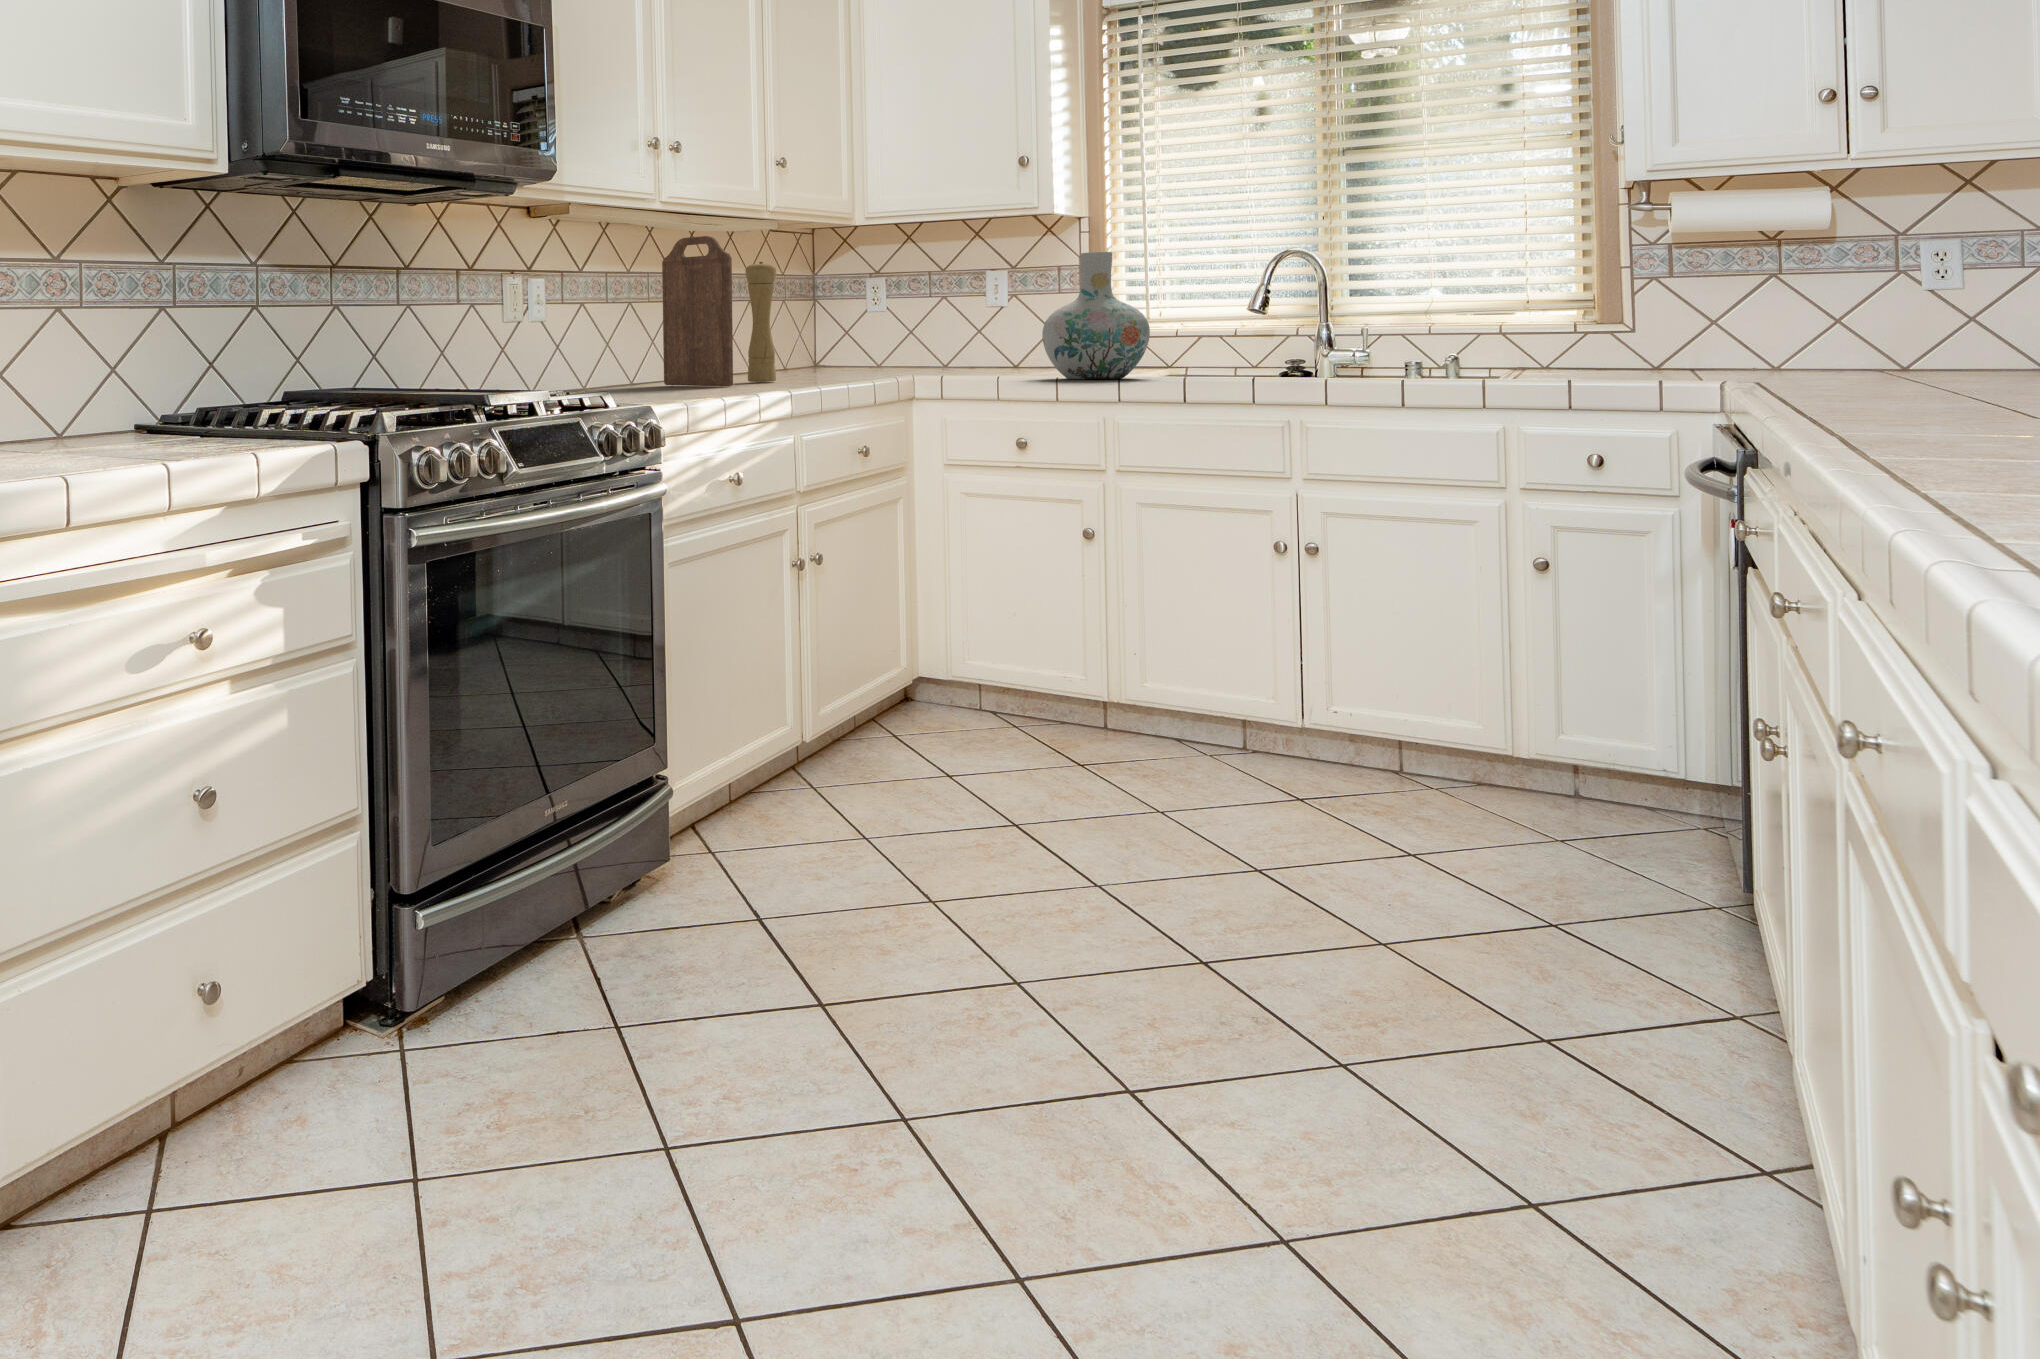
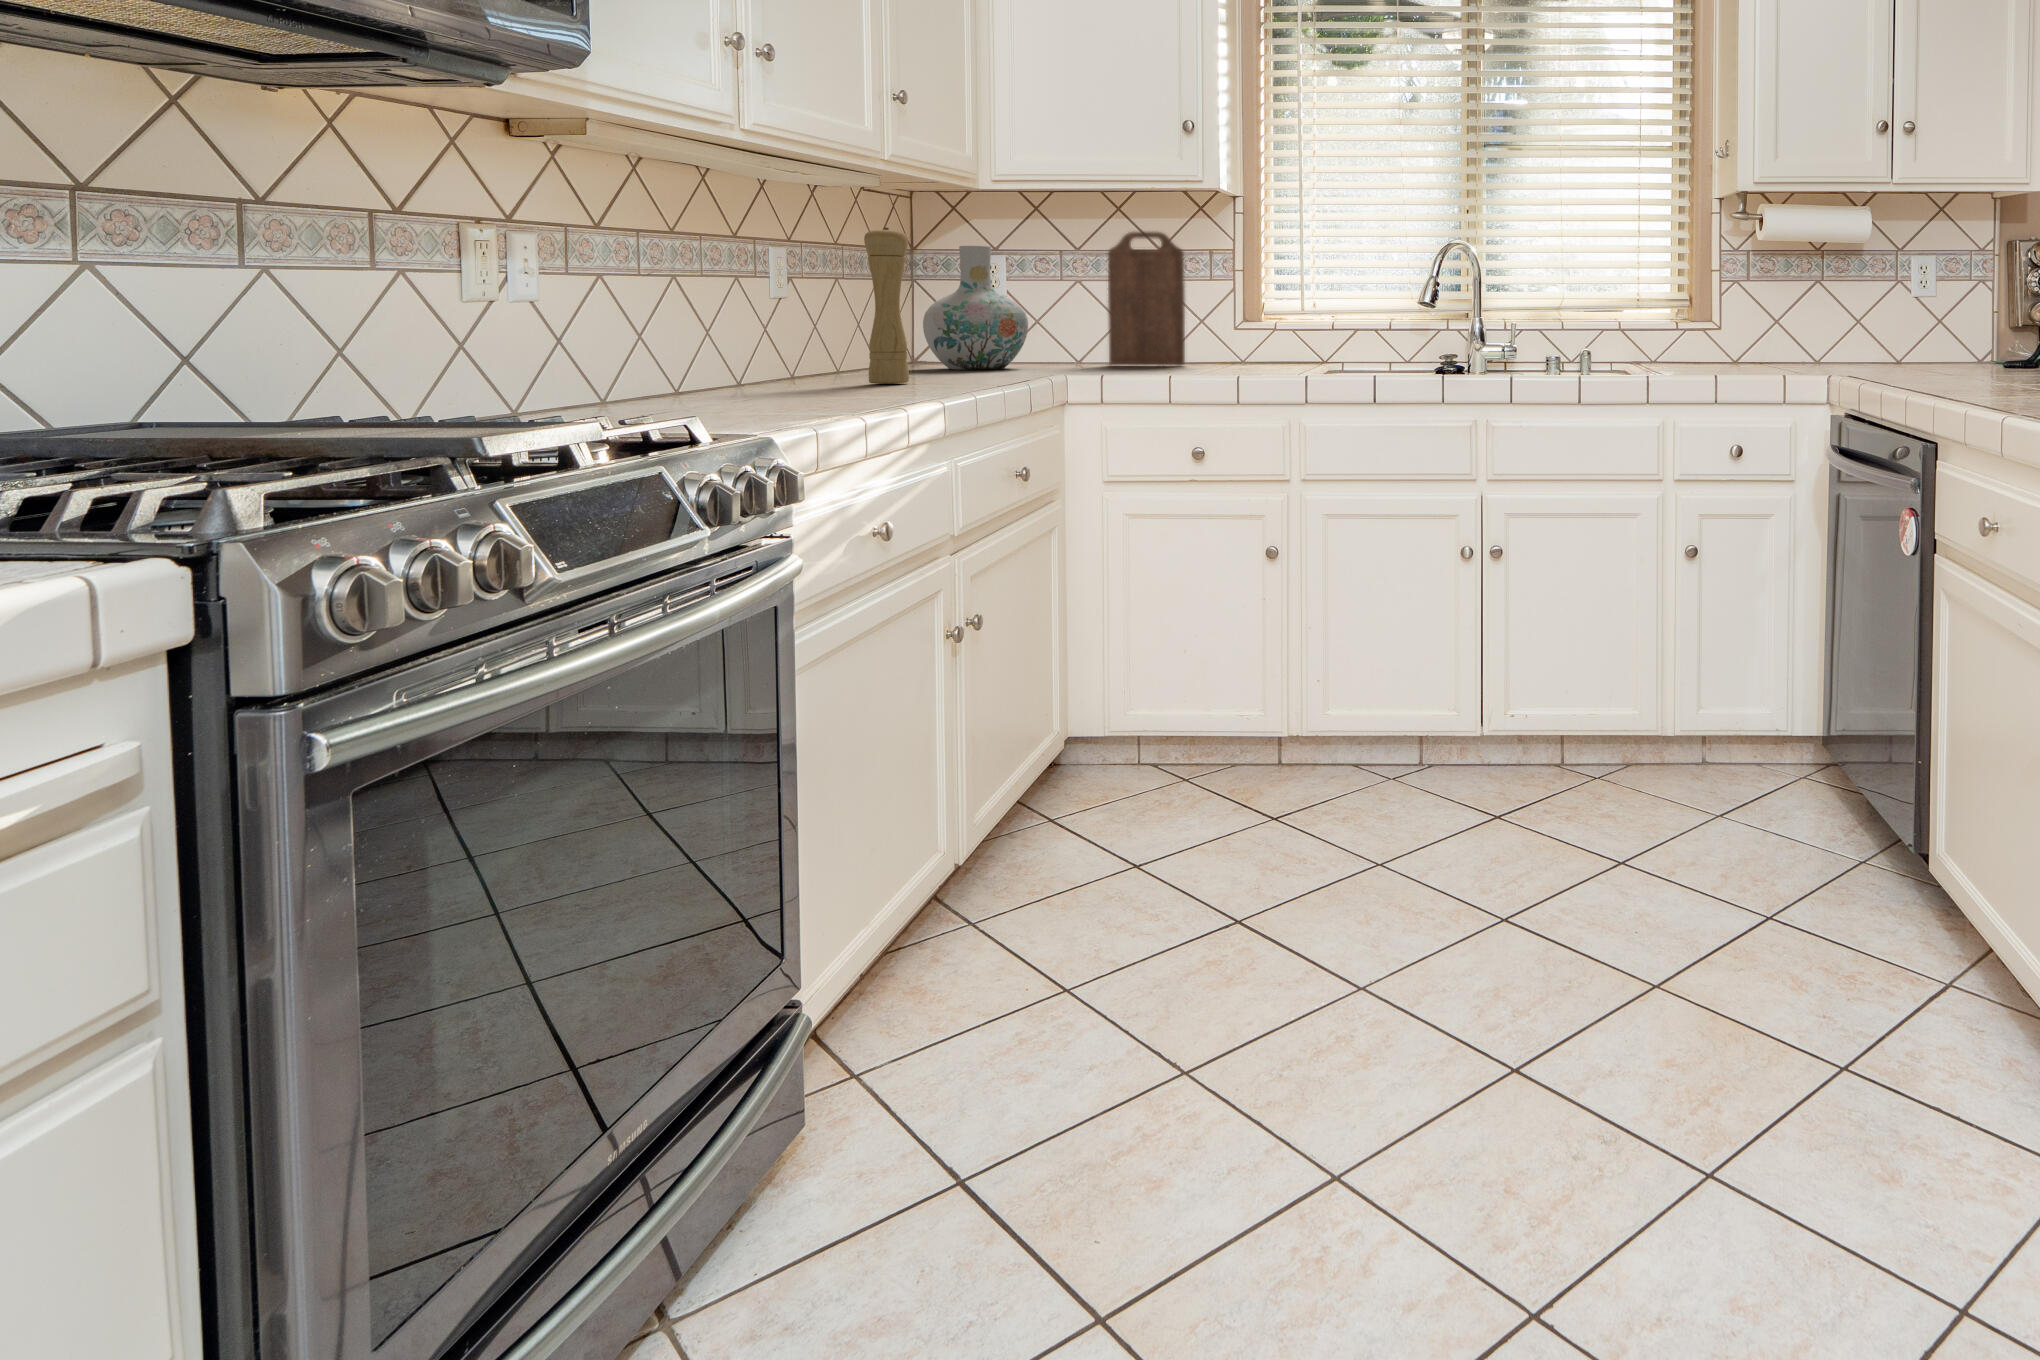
cutting board: present [662,236,733,386] -> present [1108,232,1185,366]
vase: present [1042,252,1150,379] -> present [923,246,1028,370]

